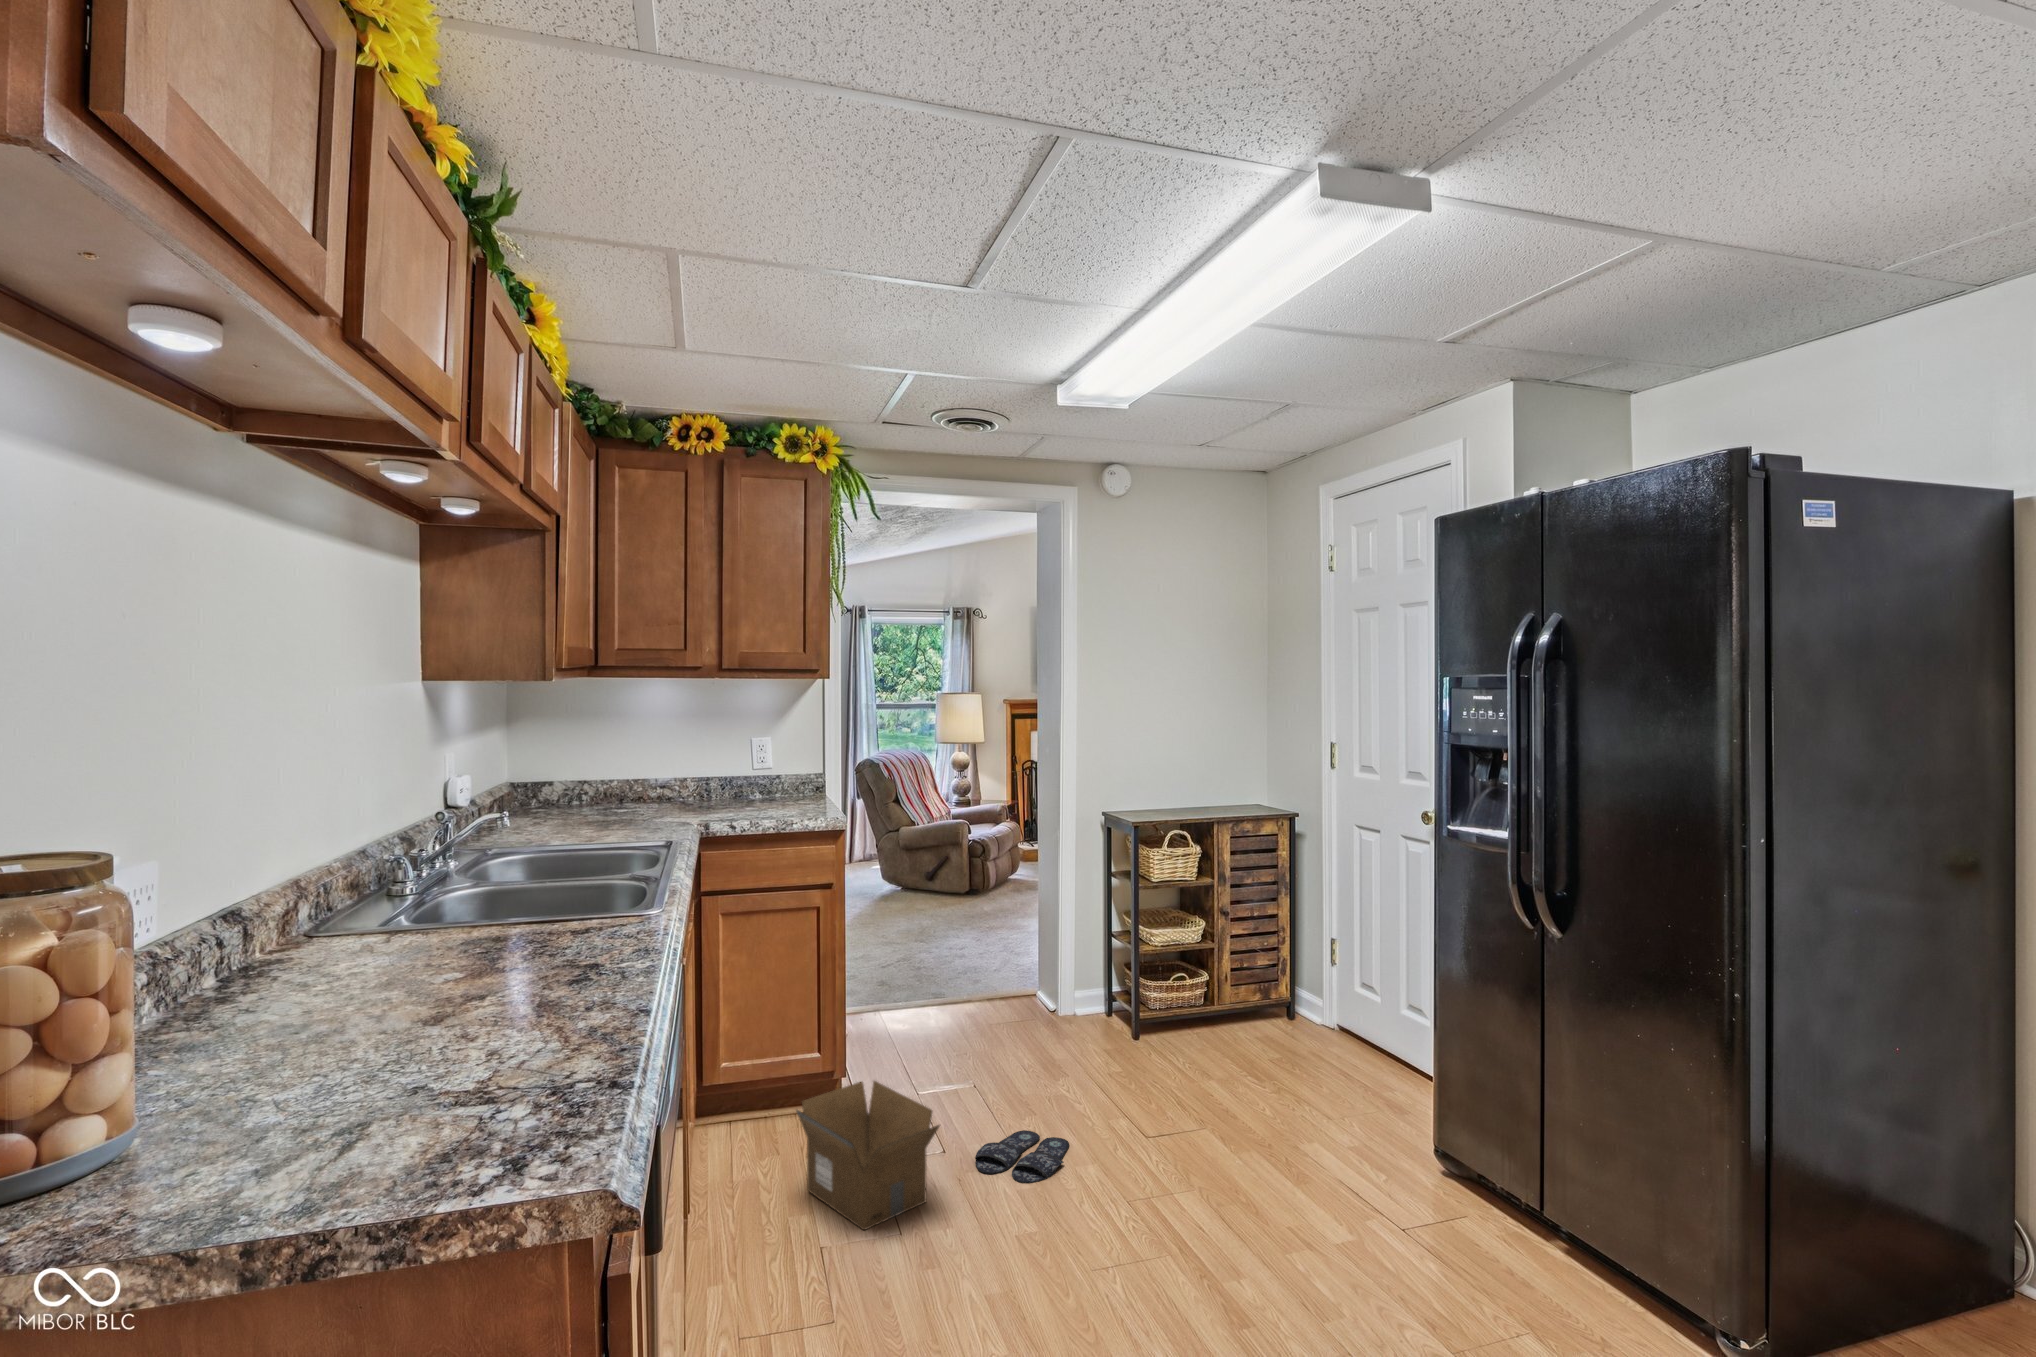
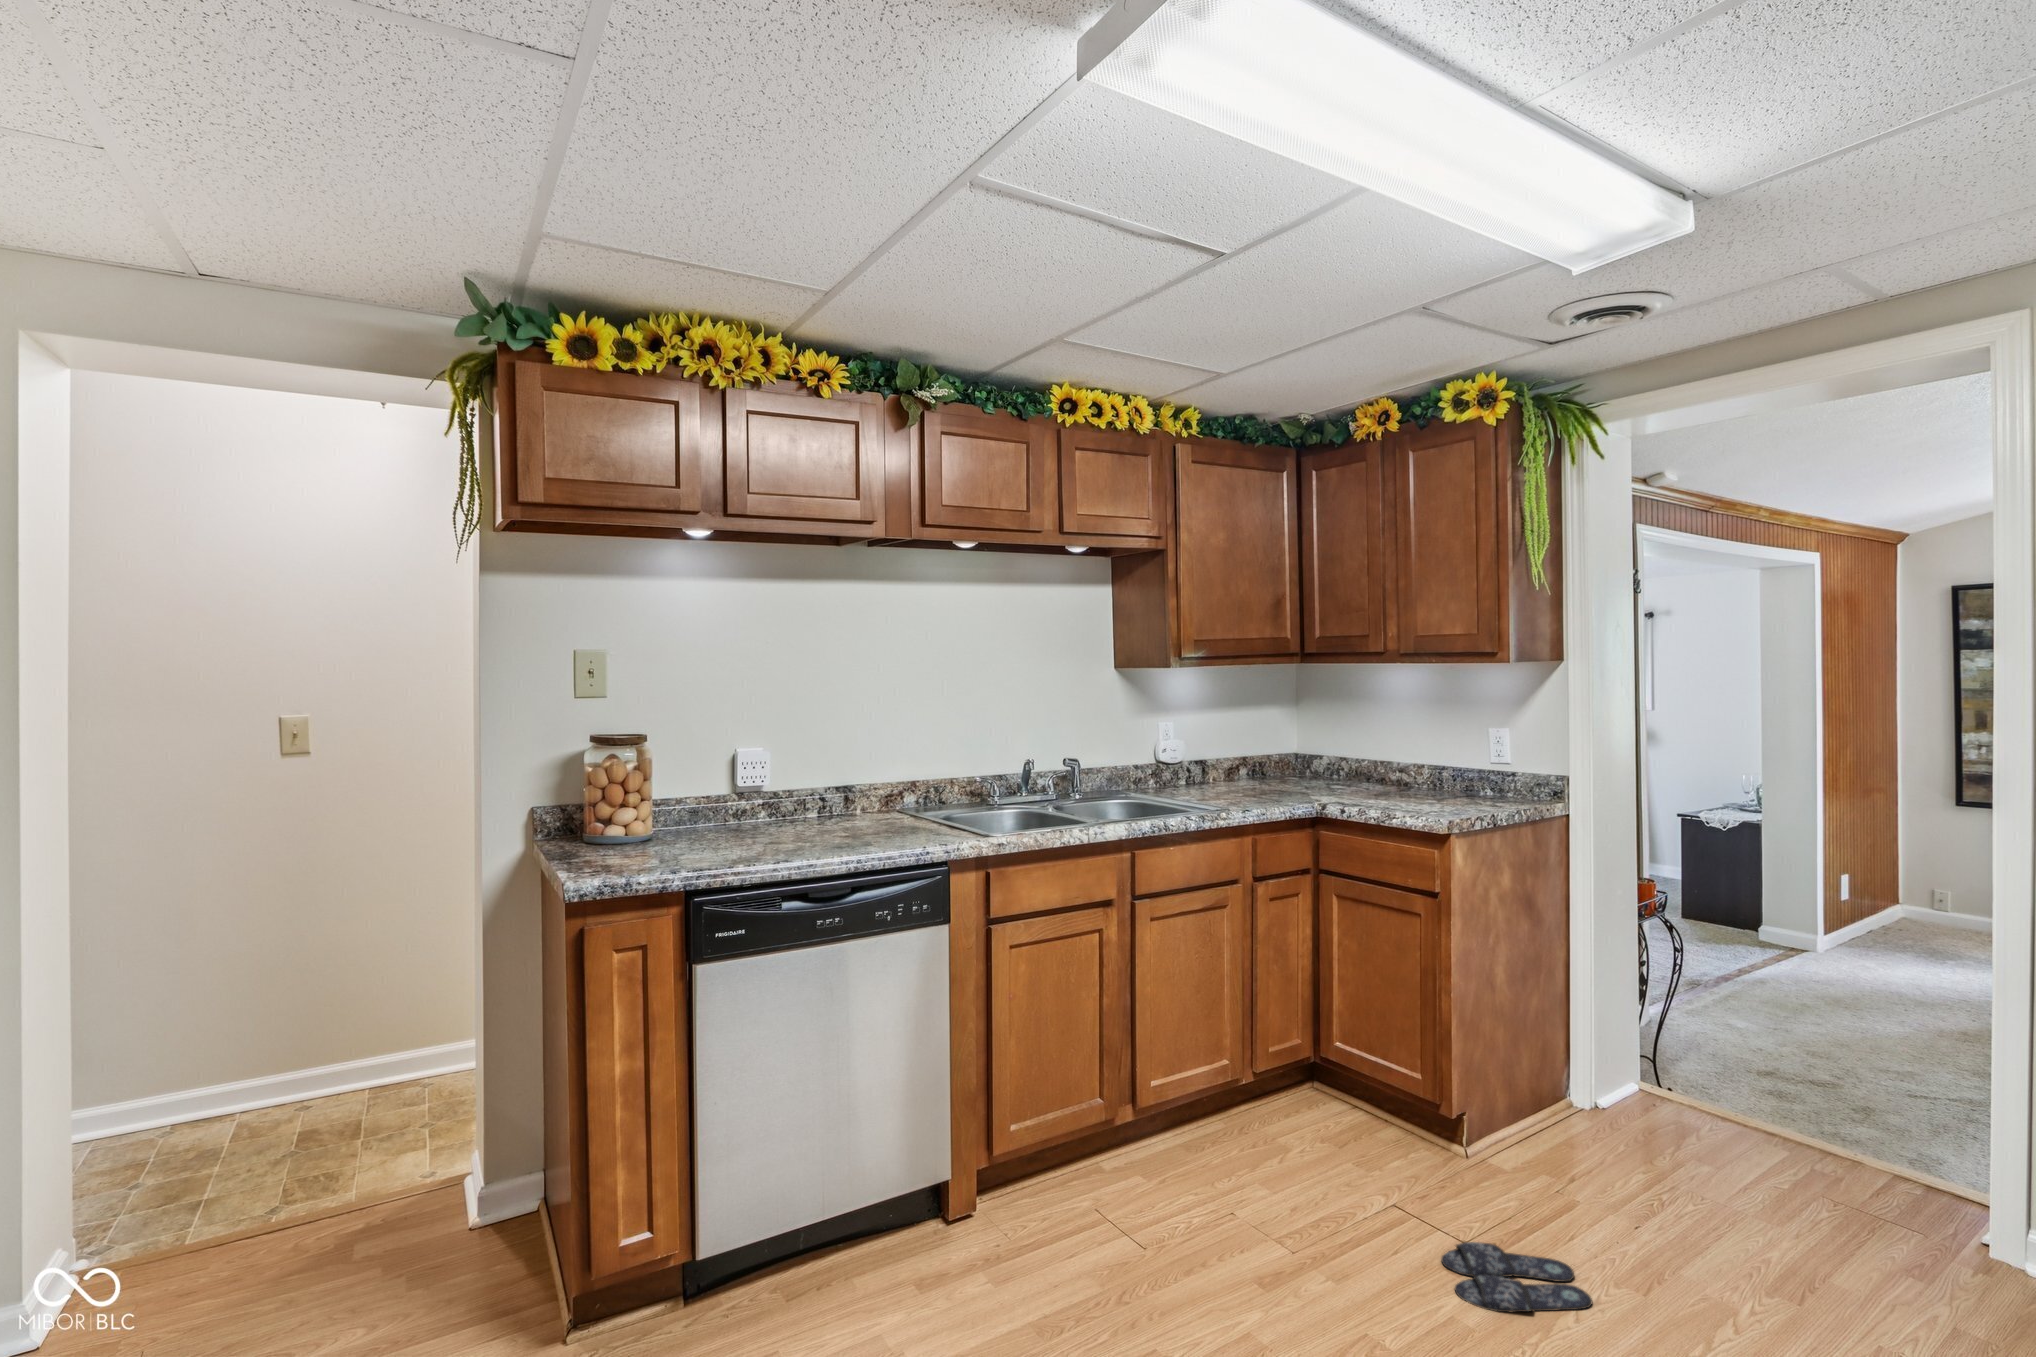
cardboard box: present [796,1081,939,1230] -> none [1249,1087,1372,1243]

